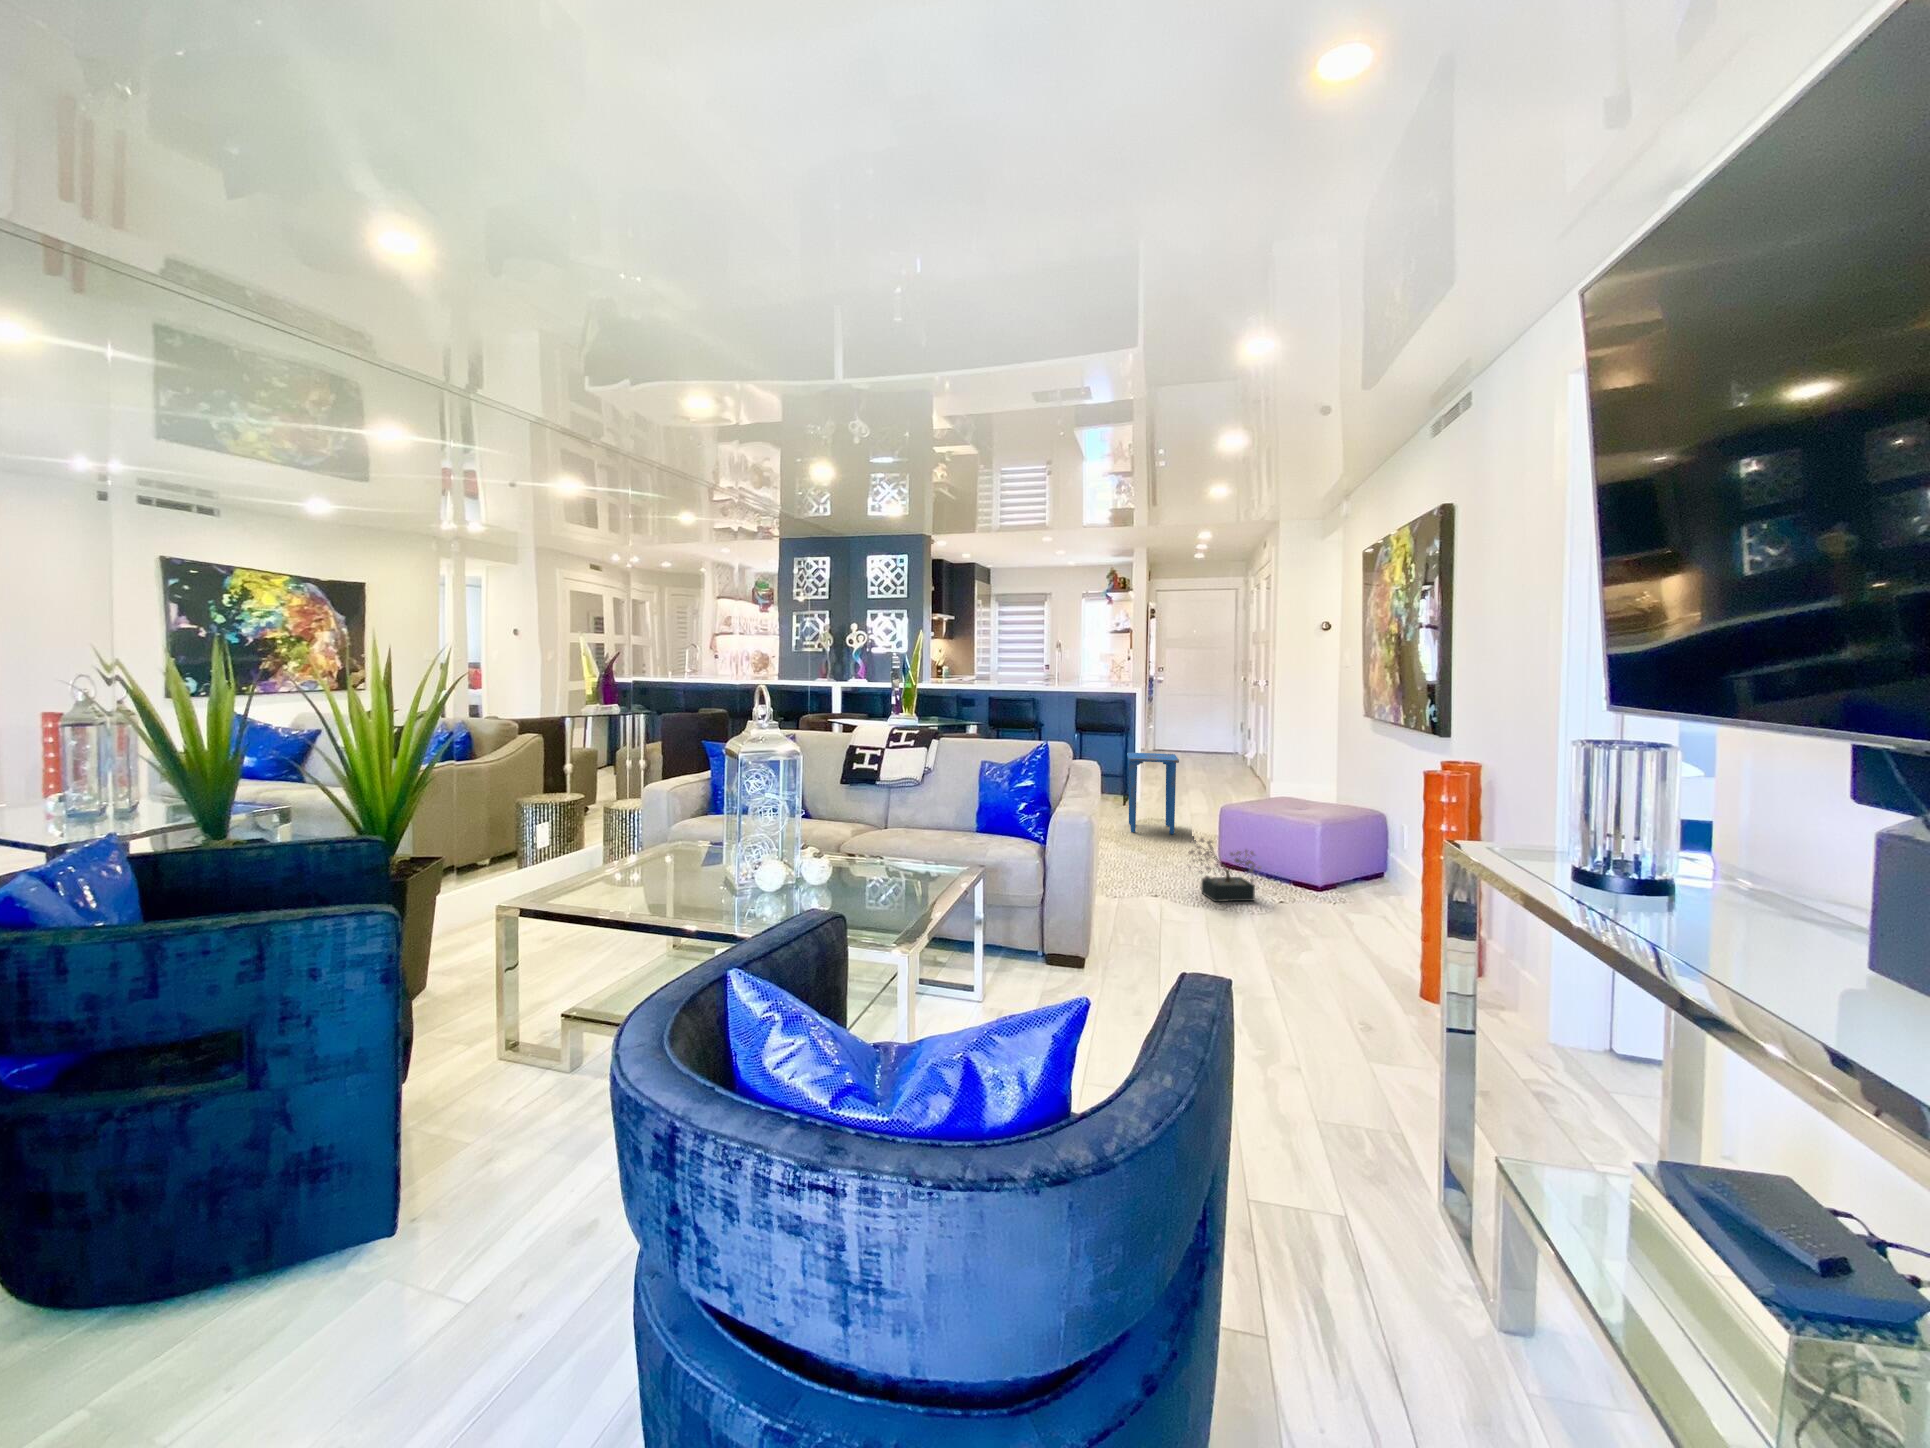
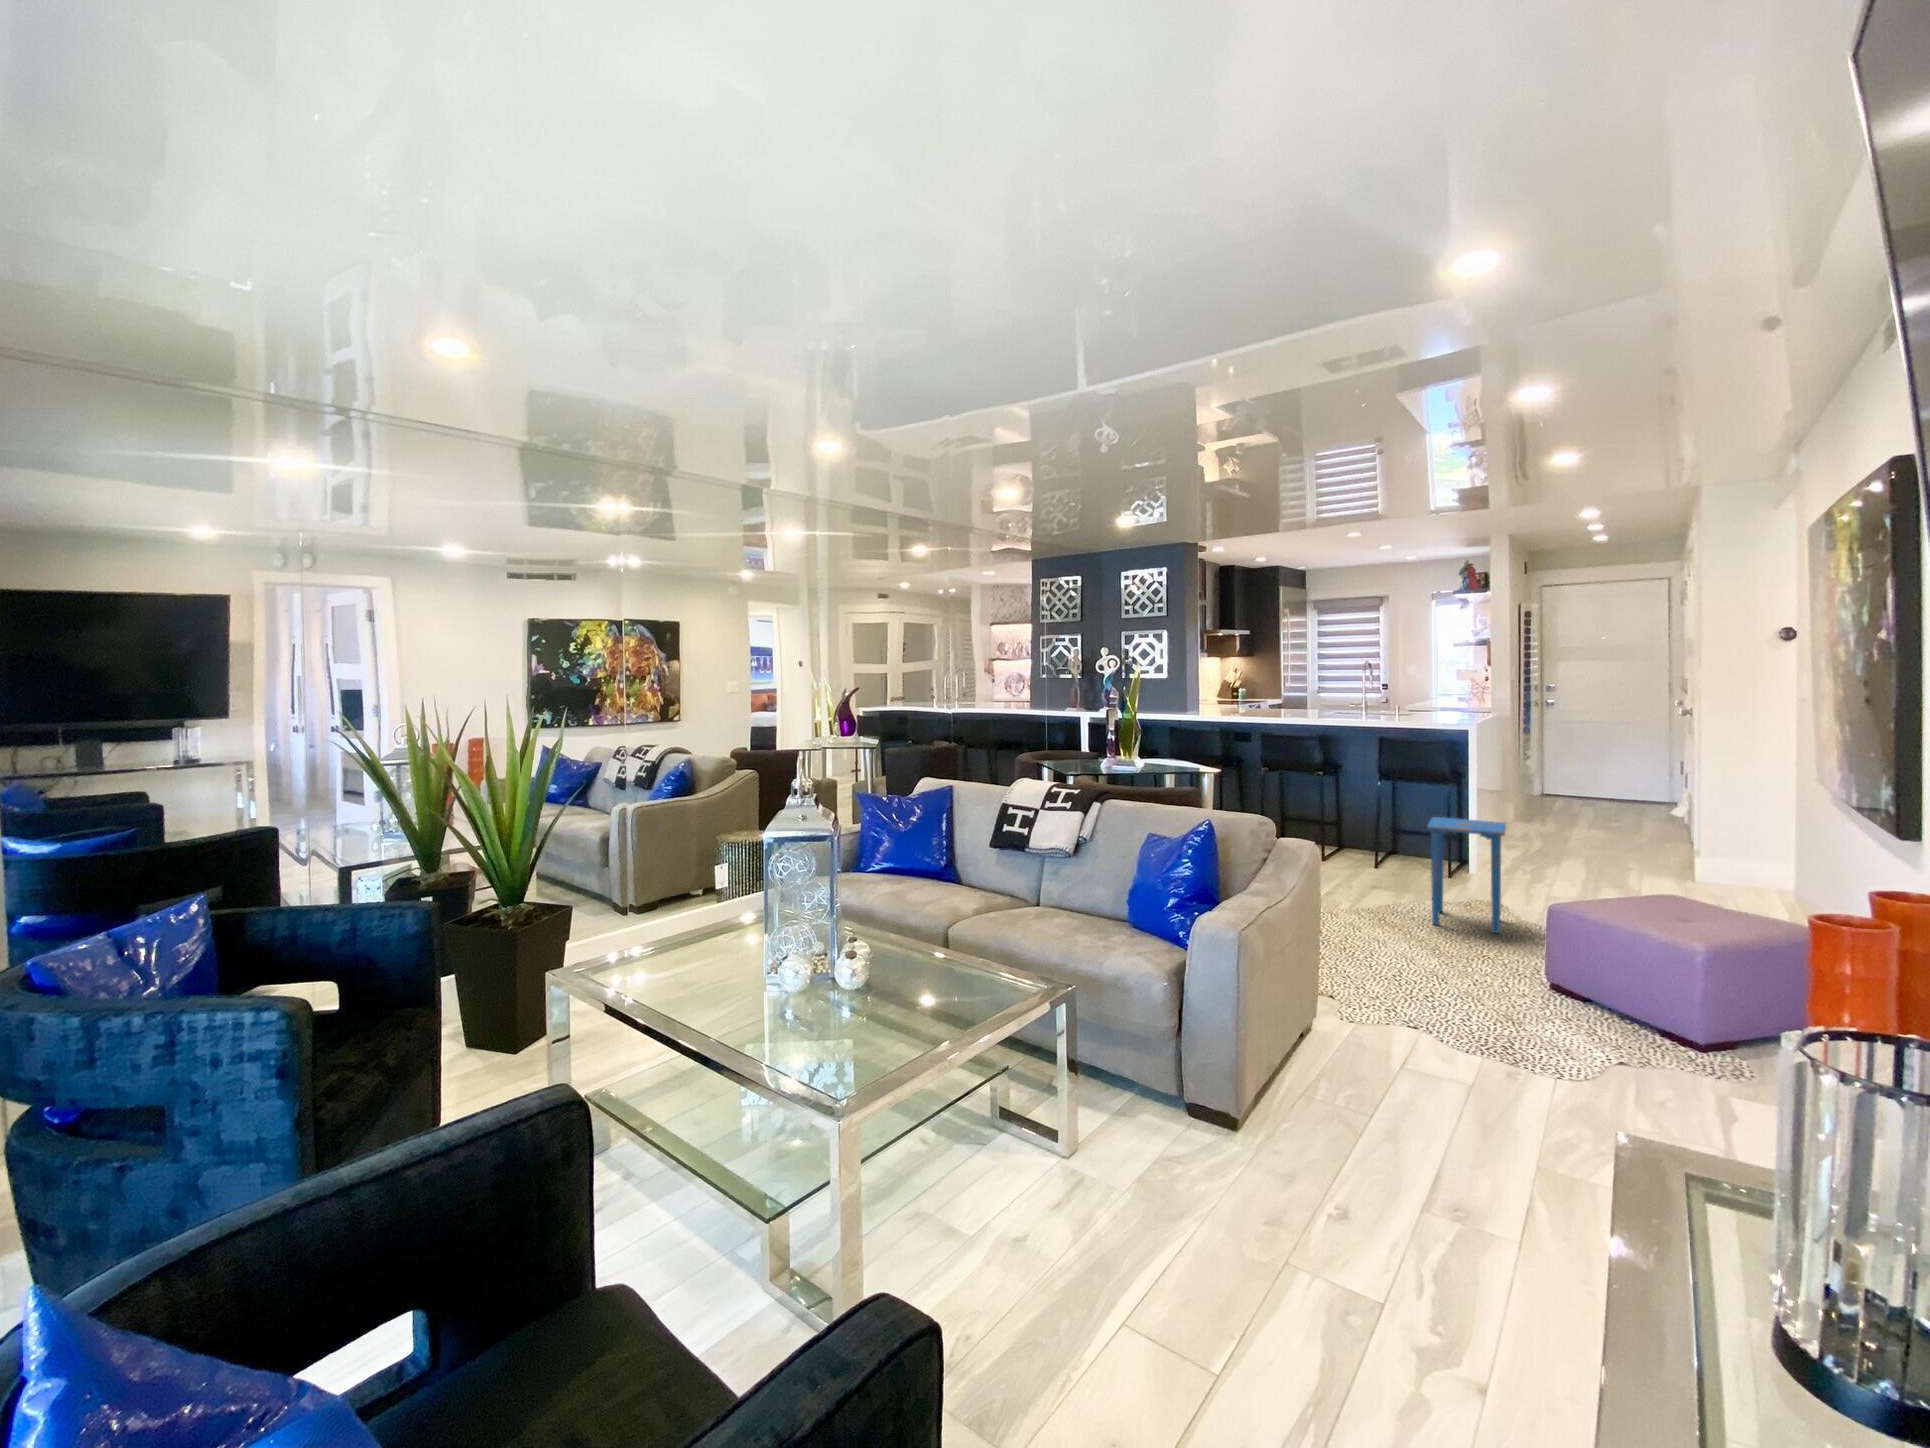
decorative plant: present [1187,838,1261,902] -> none [1463,947,1587,1049]

